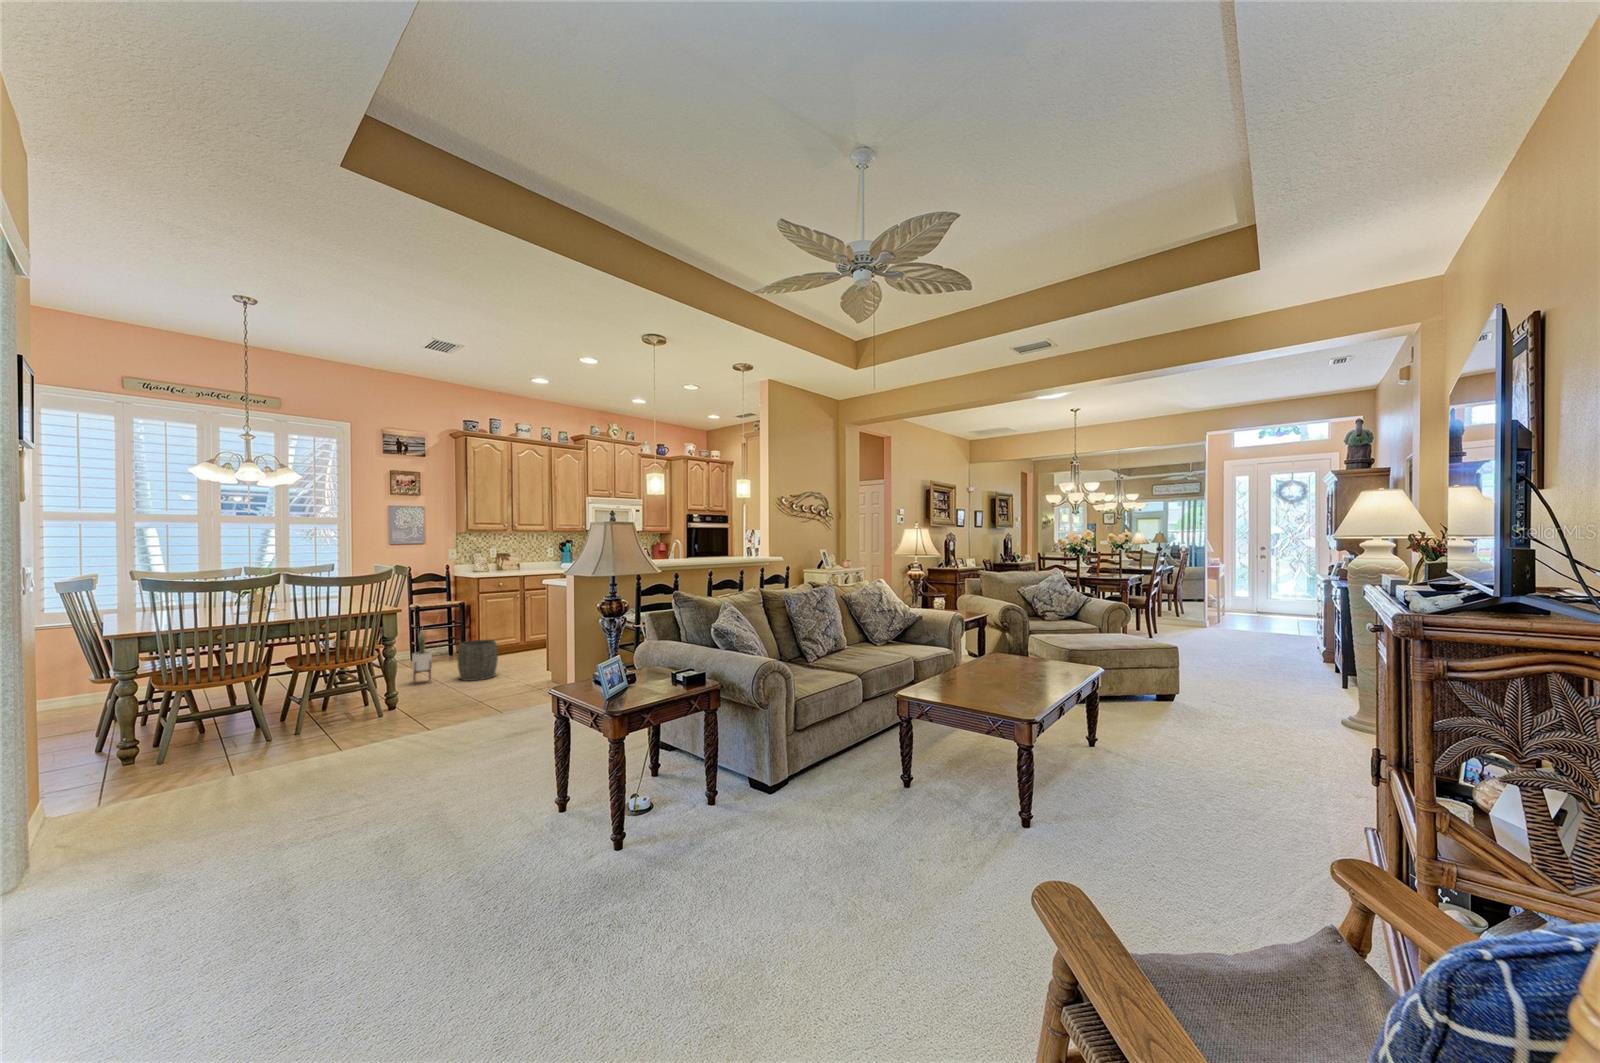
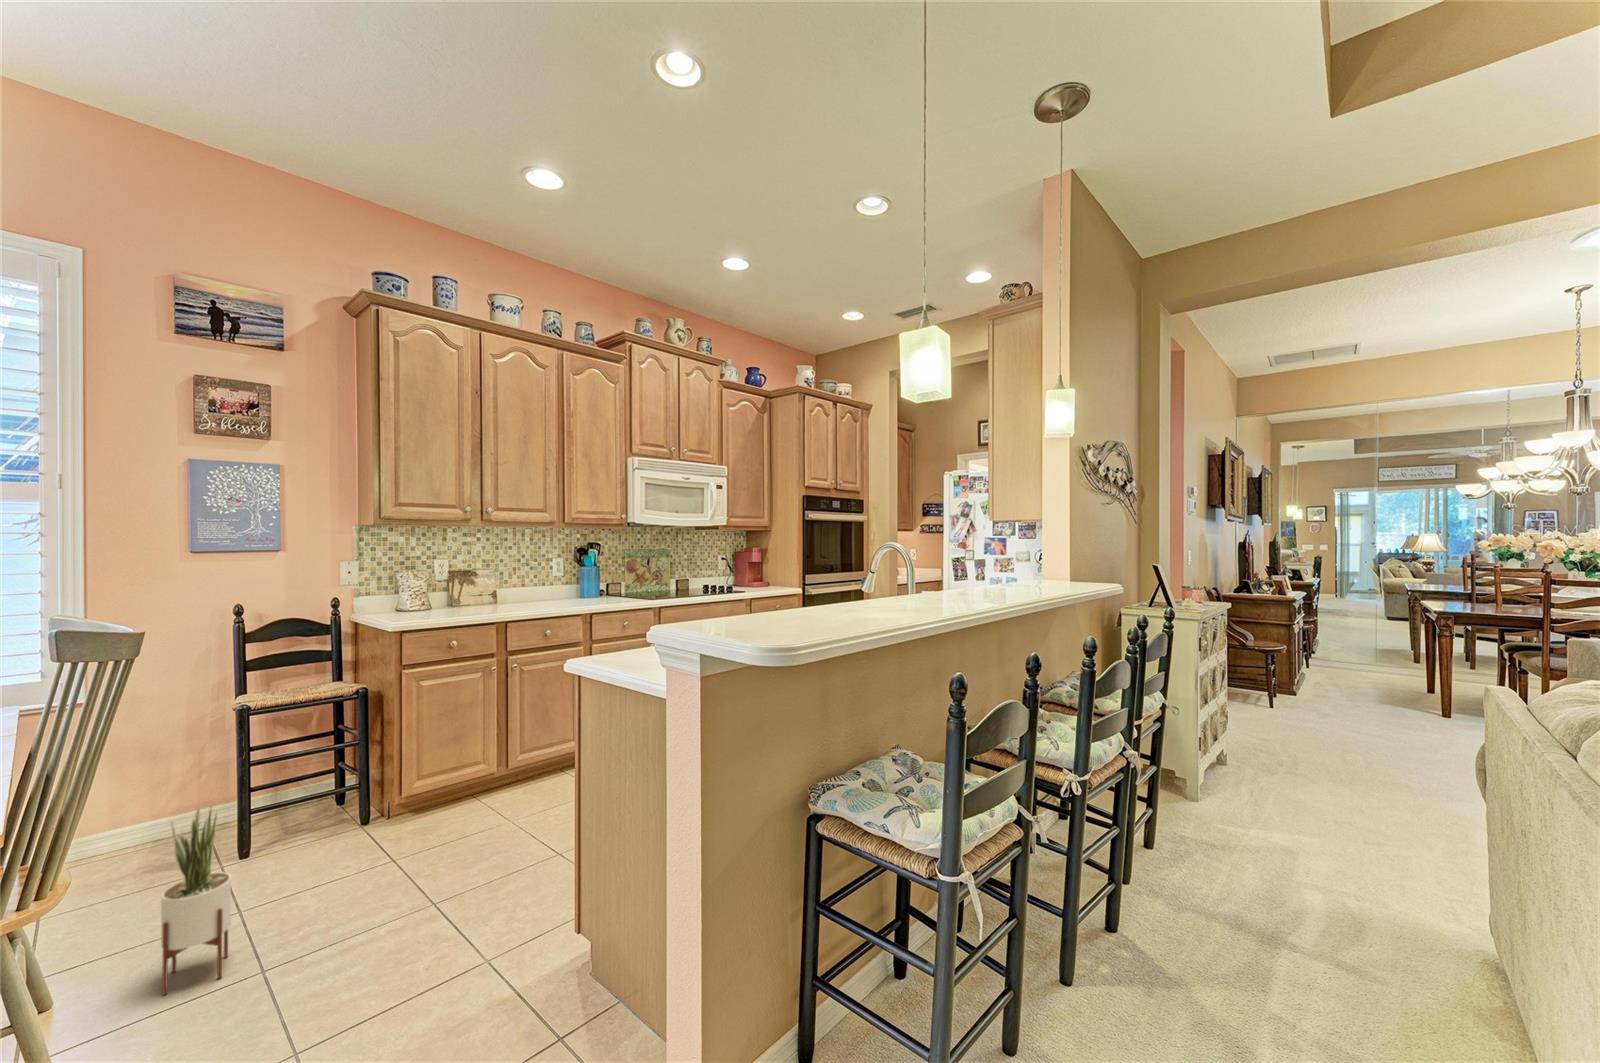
woven basket: present [458,640,498,681] -> none [311,815,429,962]

